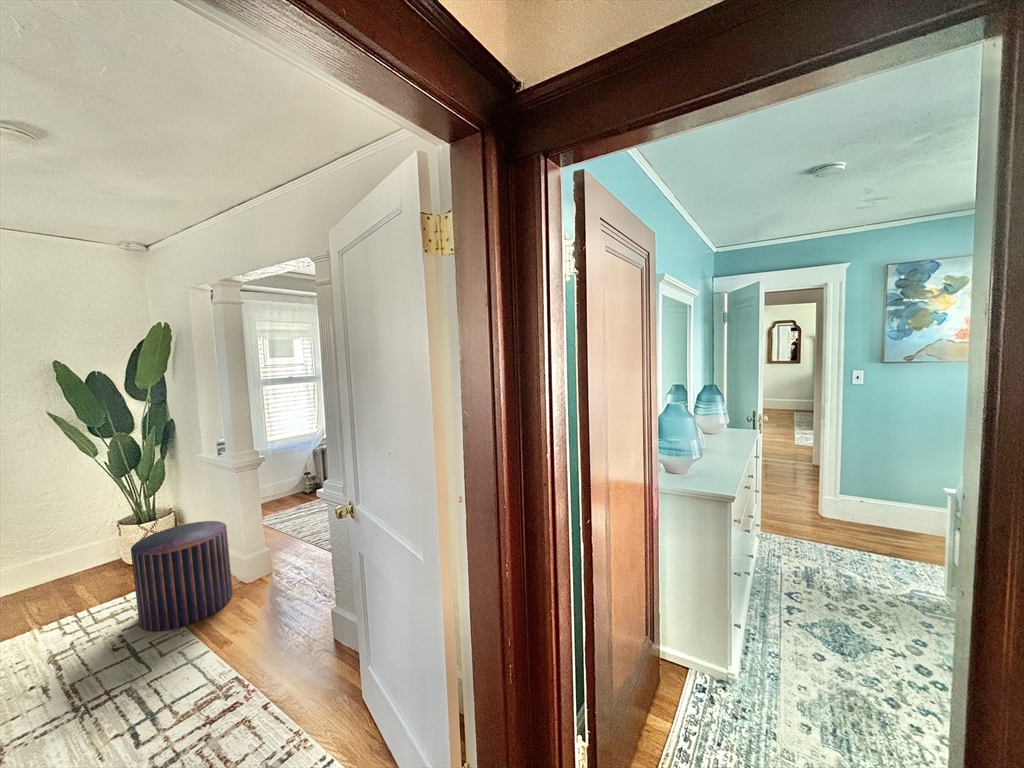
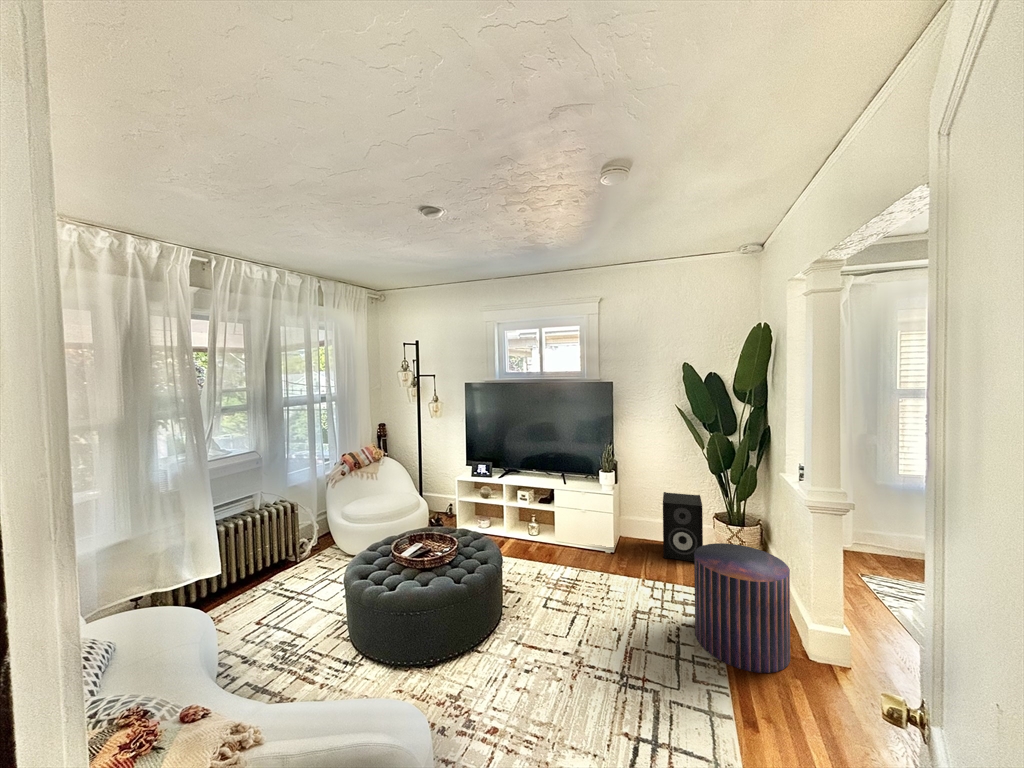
speaker: none [36,508,113,598] -> present [663,492,703,561]

